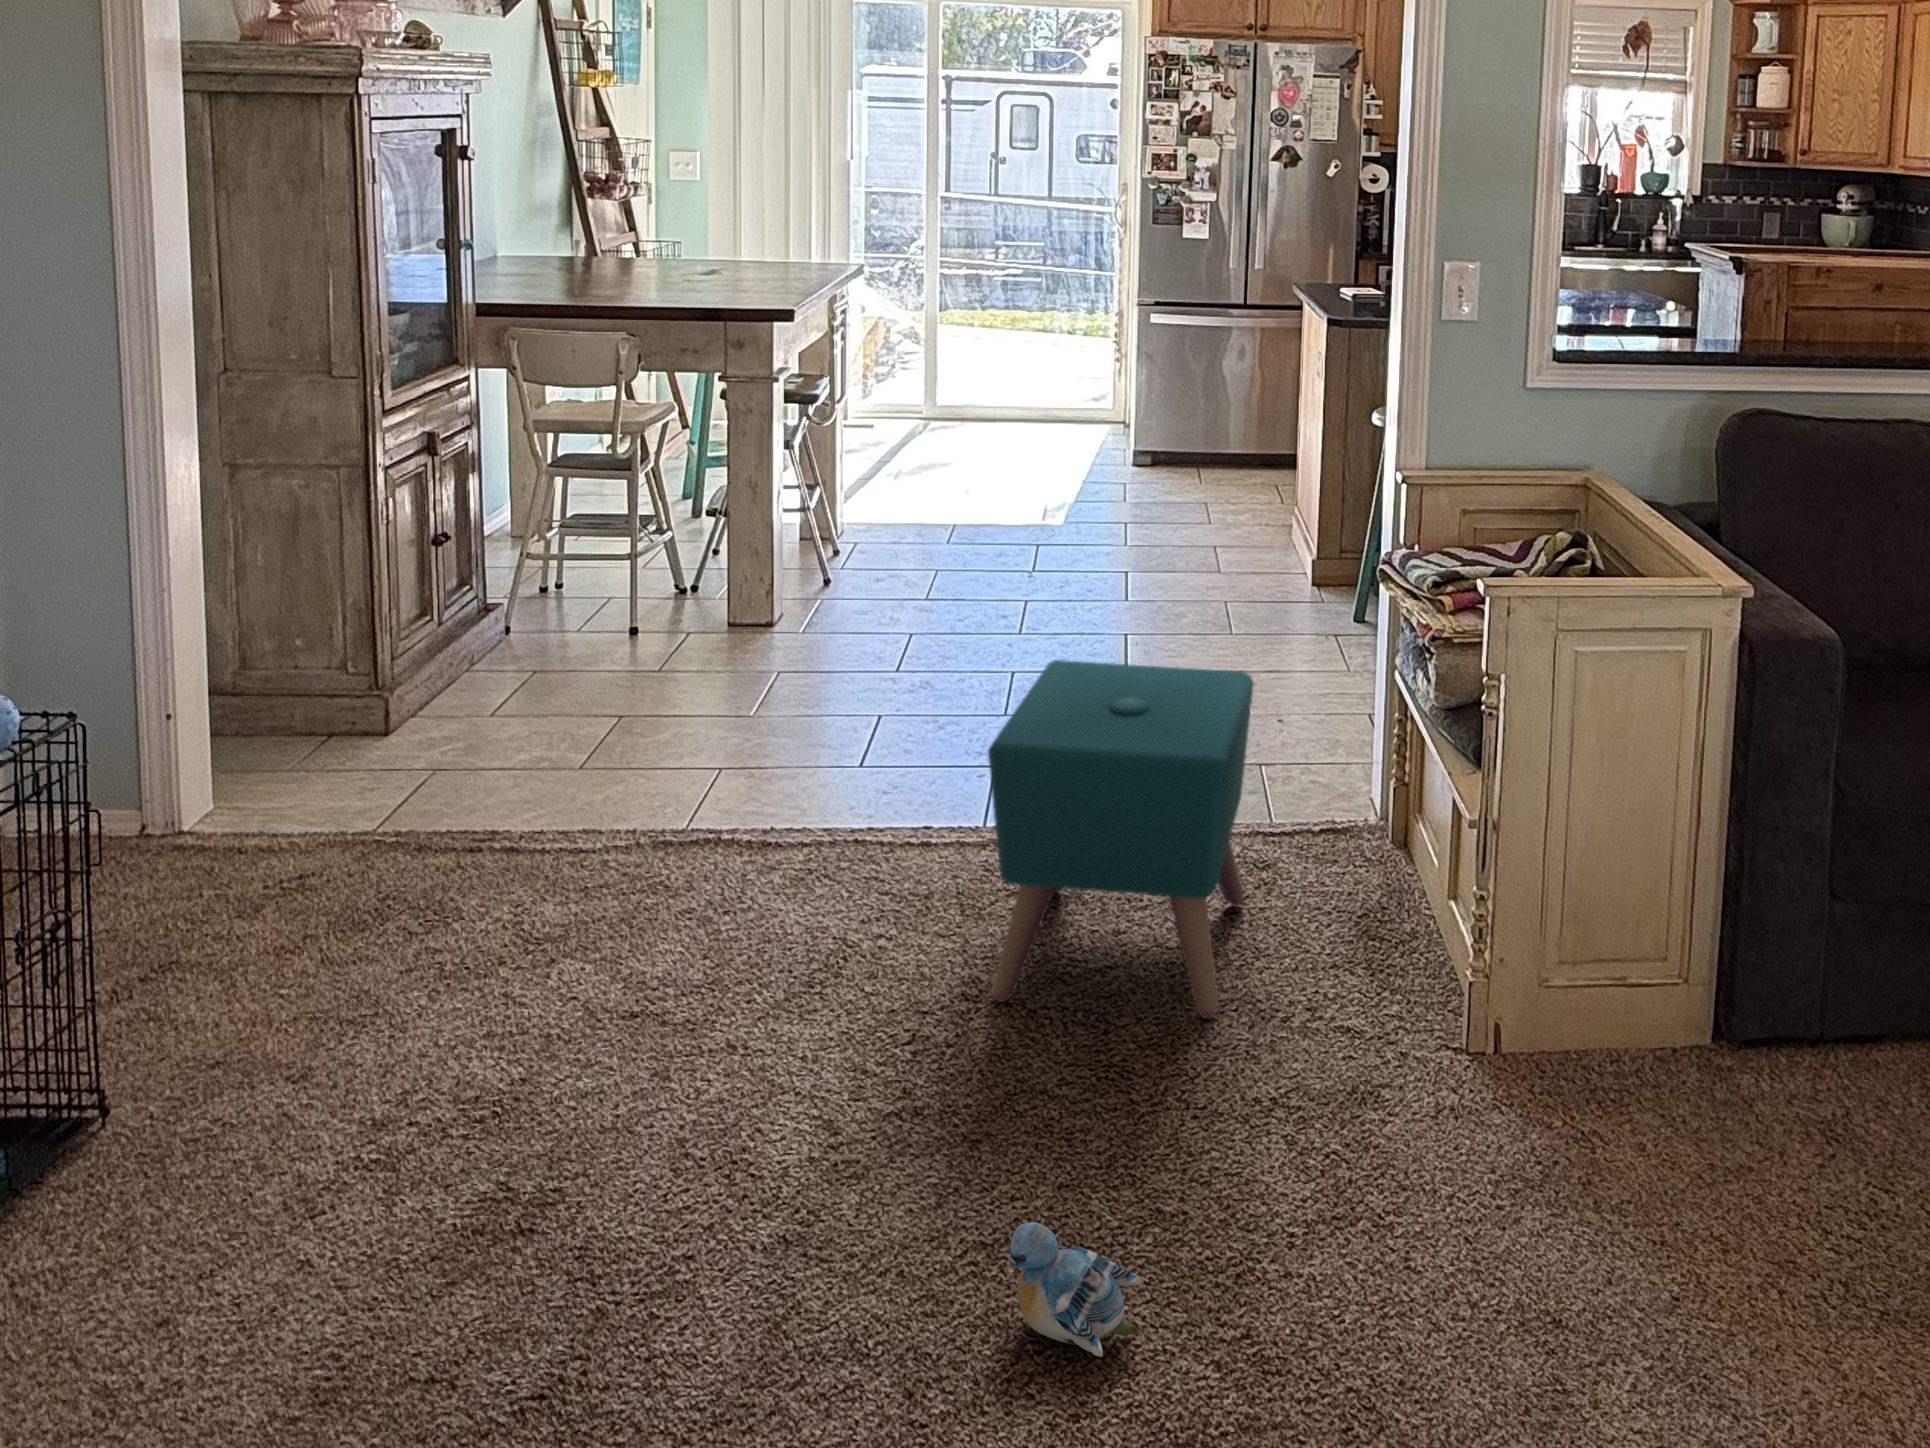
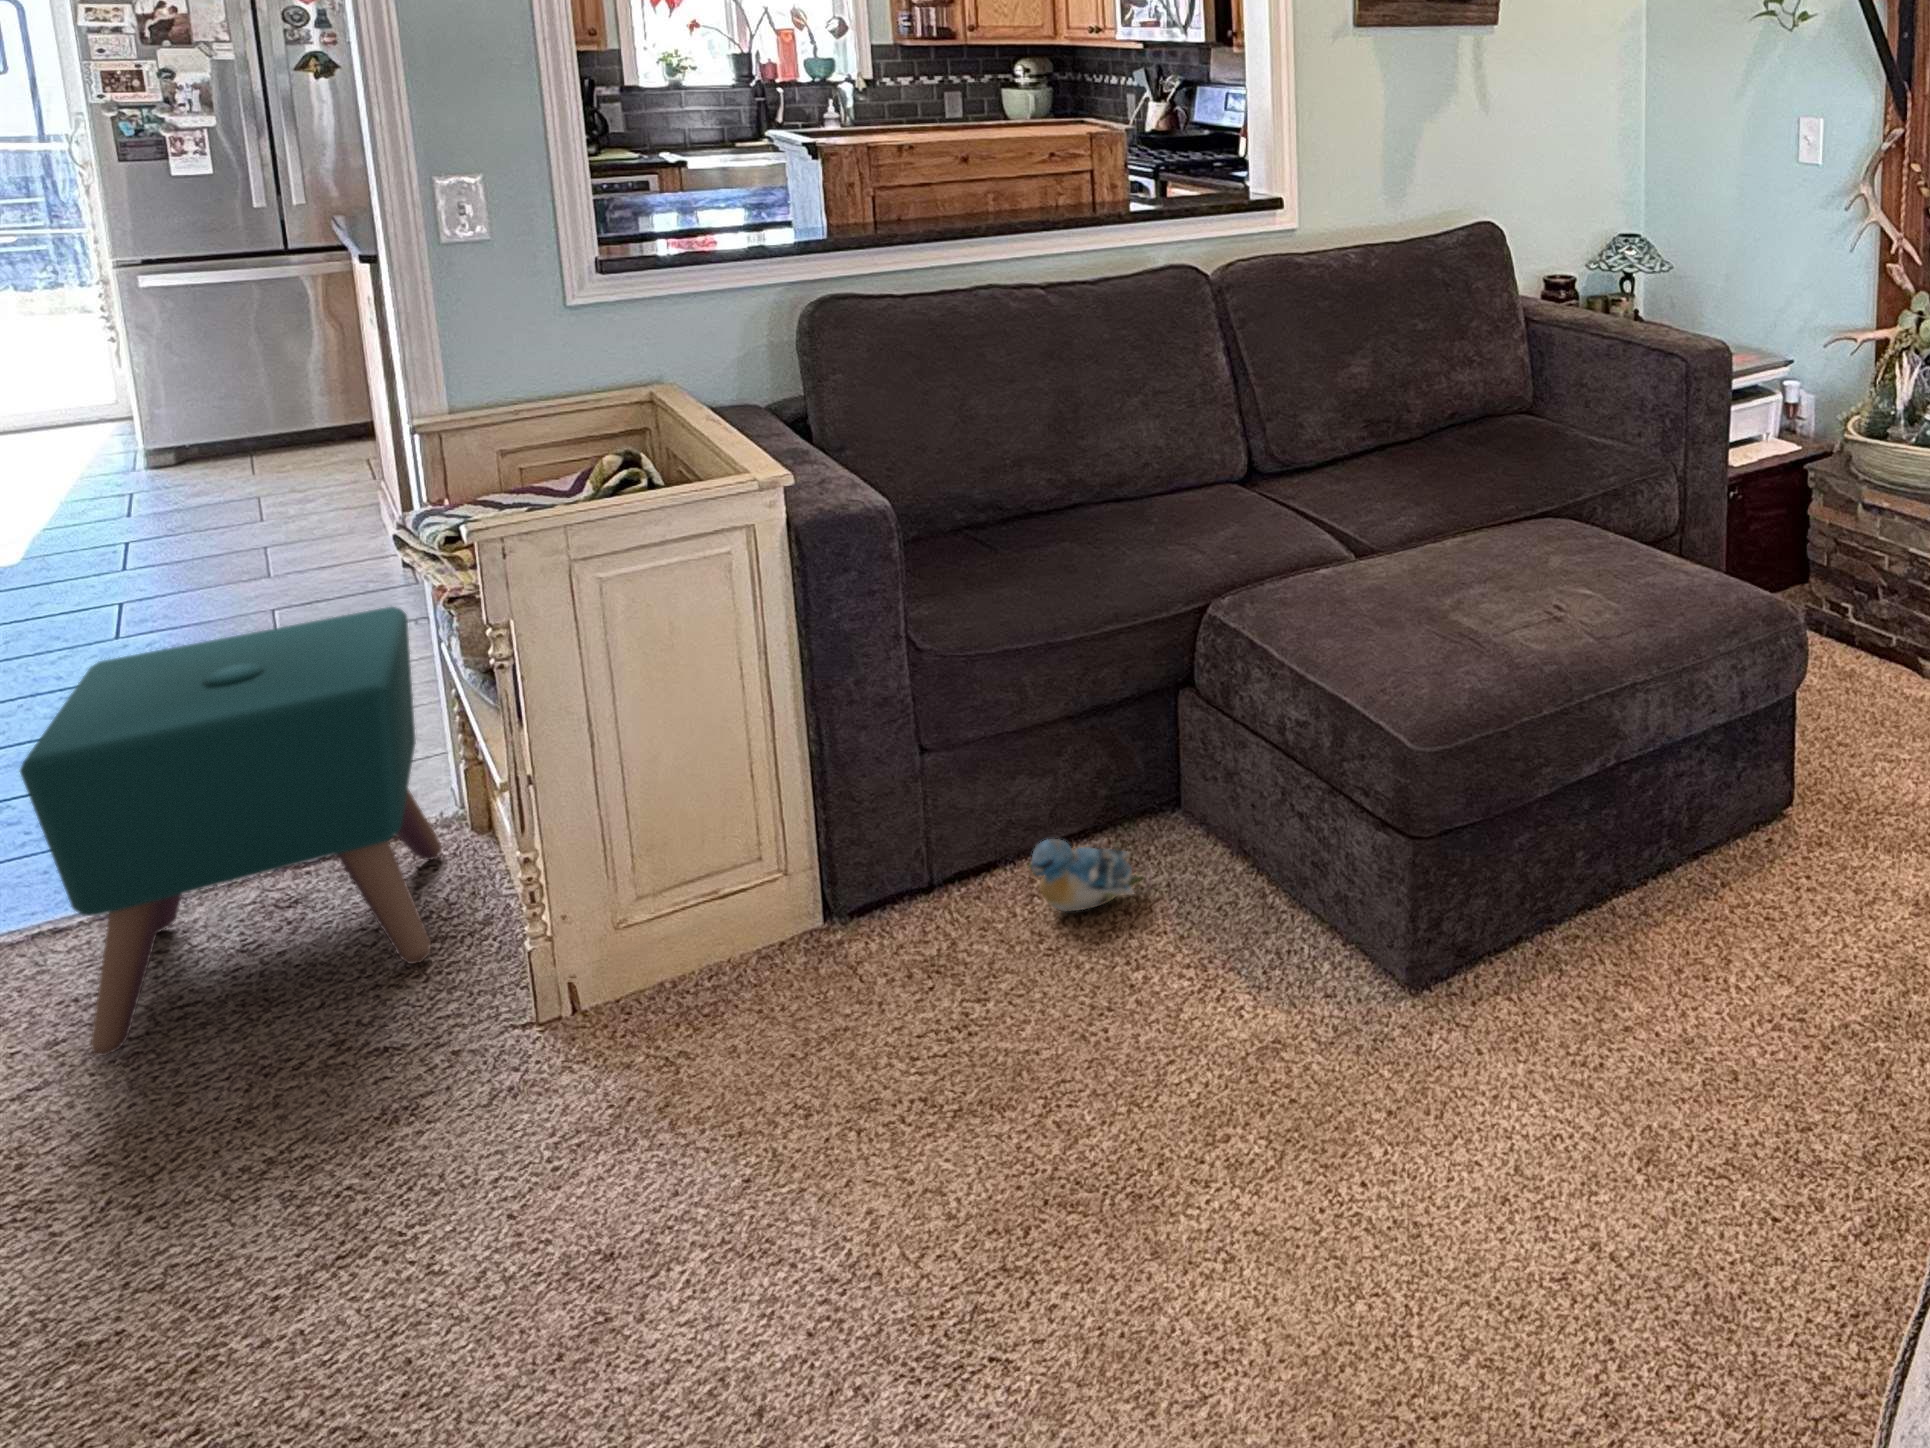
plush toy: present [1007,1223,1142,1357] -> present [1028,839,1144,911]

